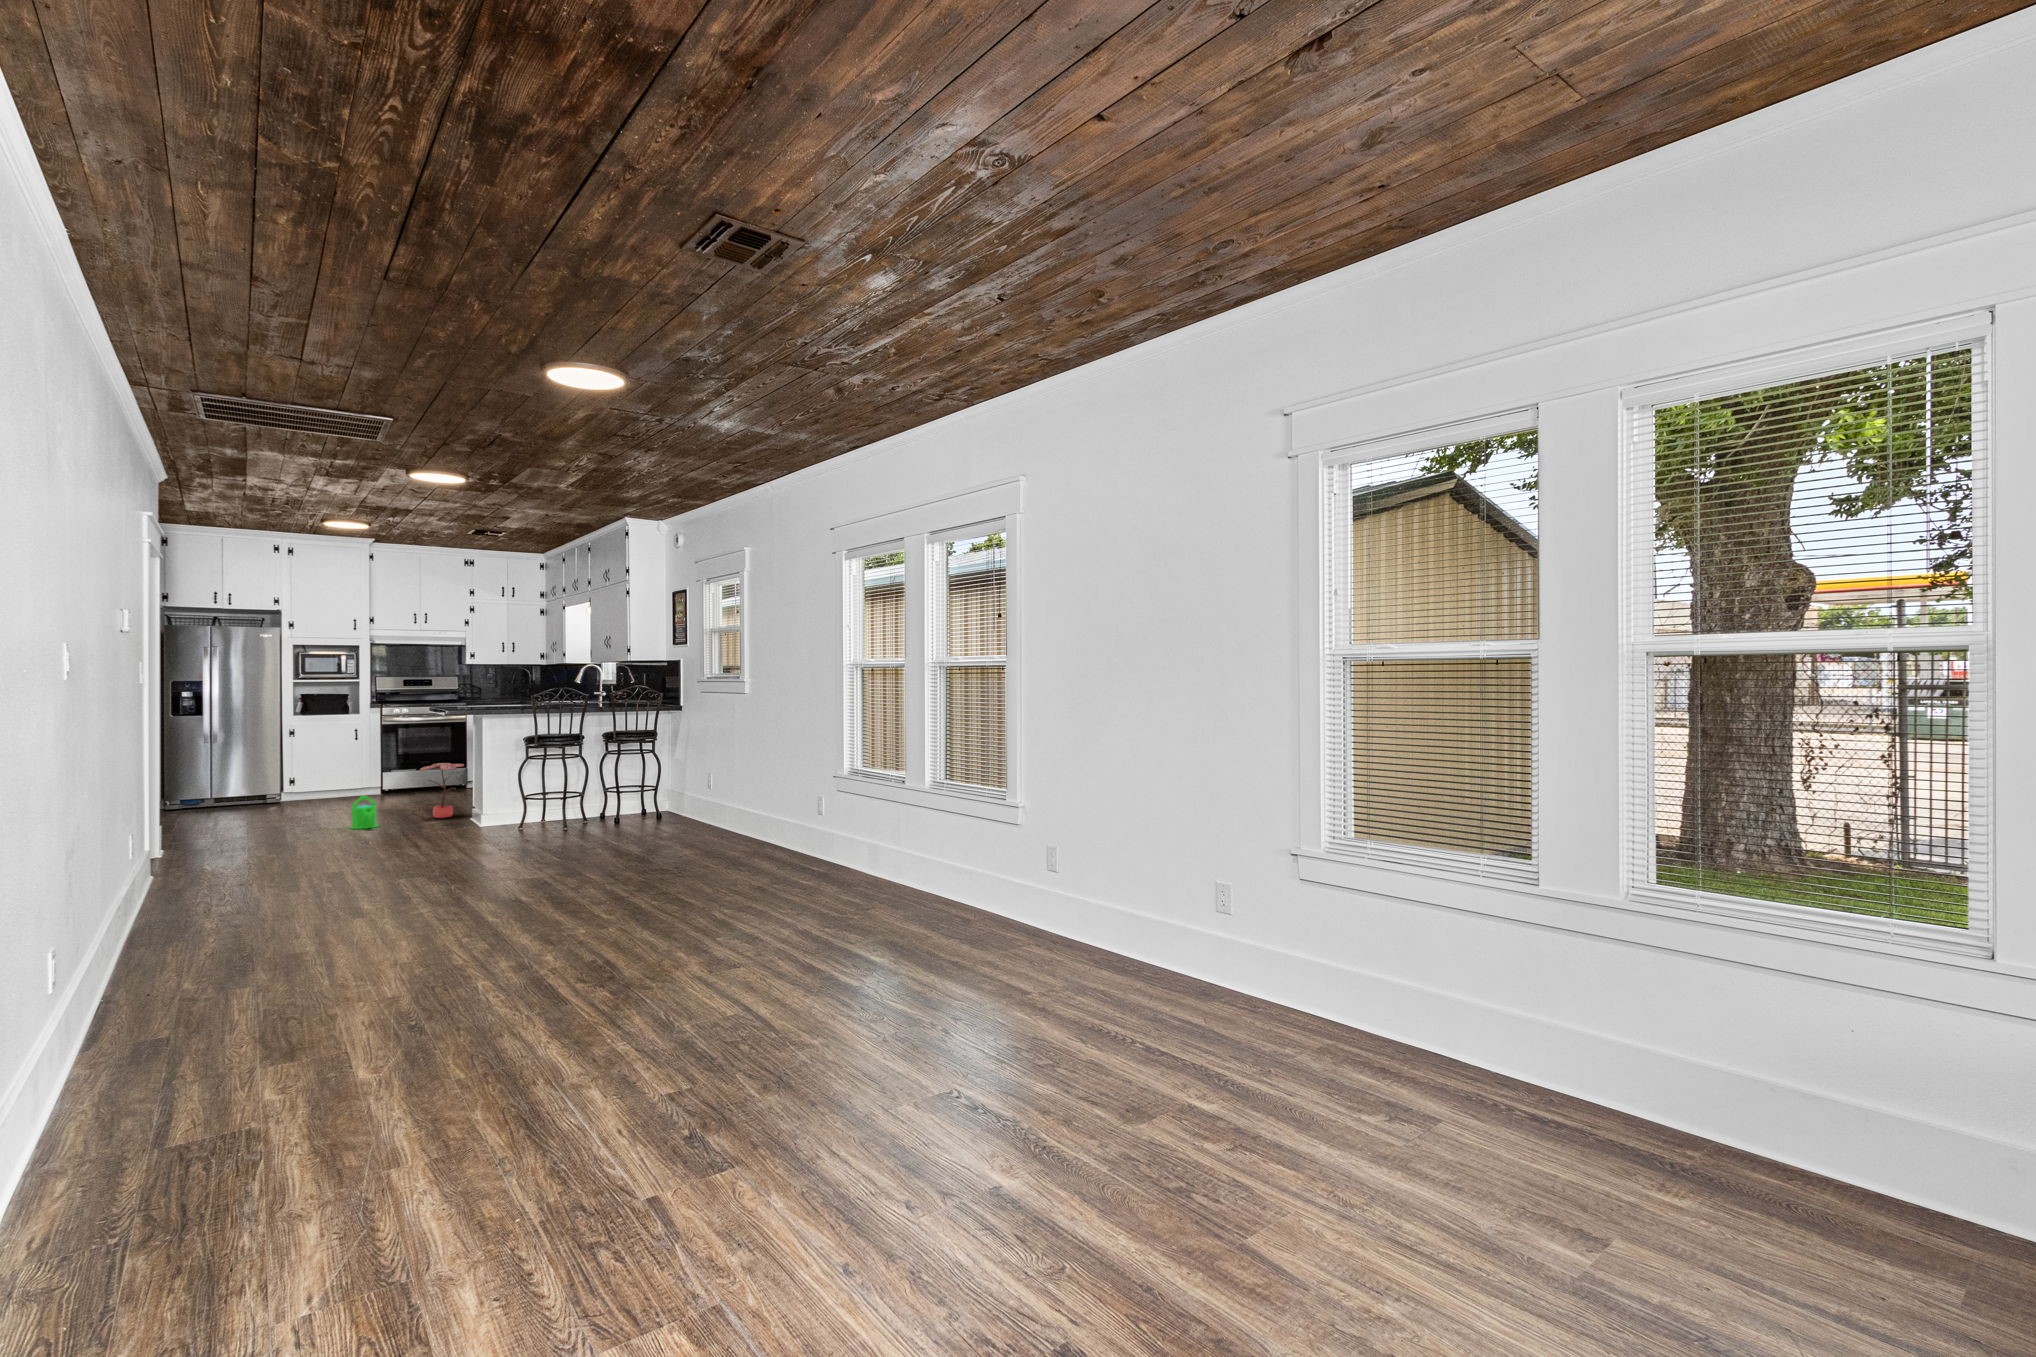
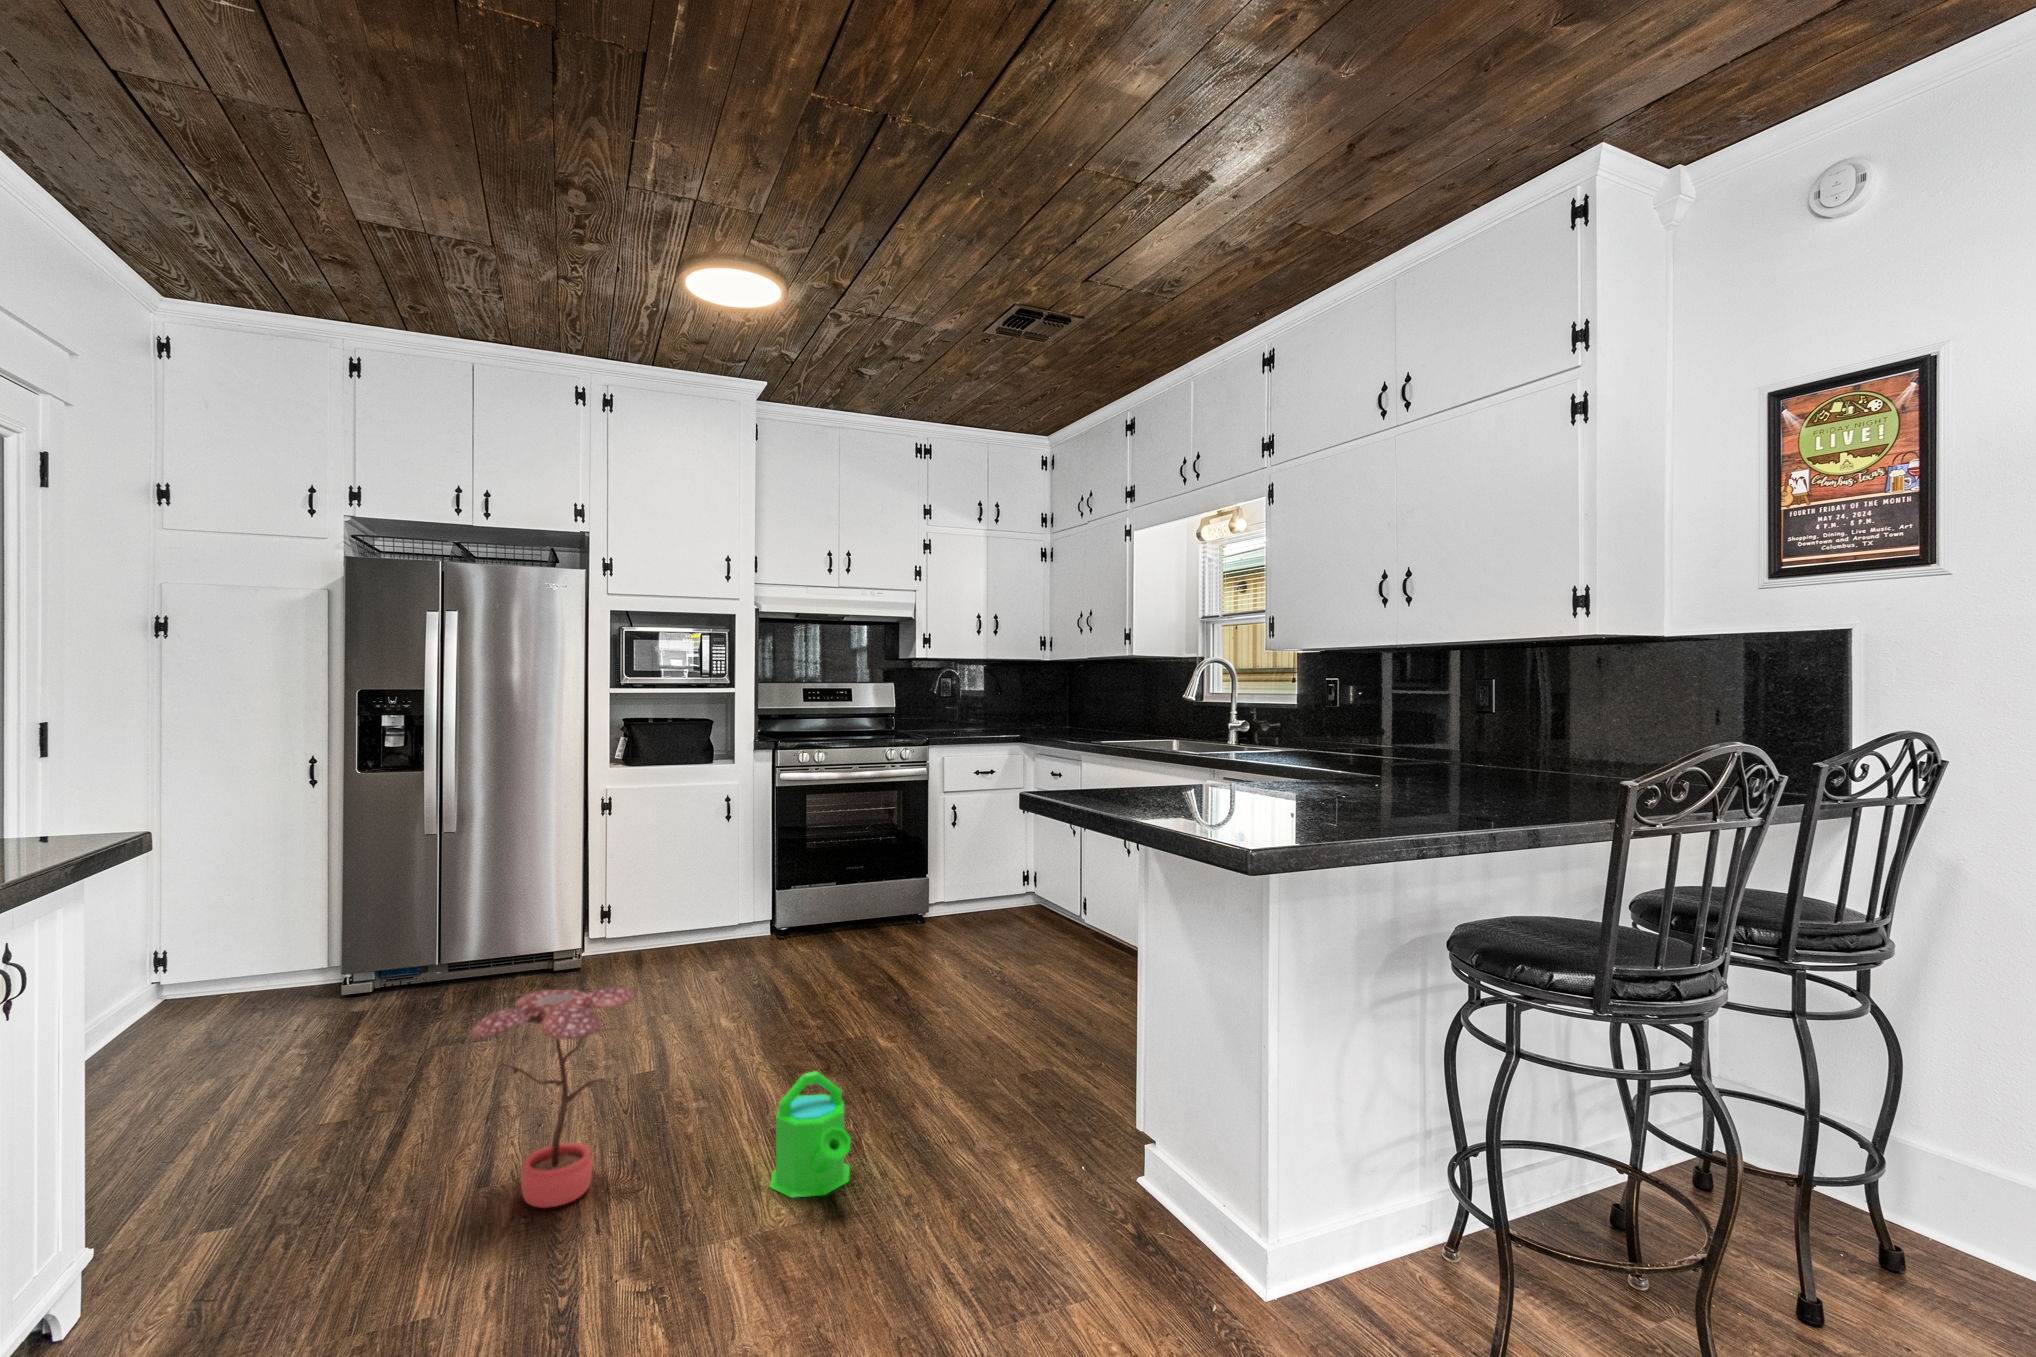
potted plant: present [420,763,464,818] -> present [471,987,634,1208]

